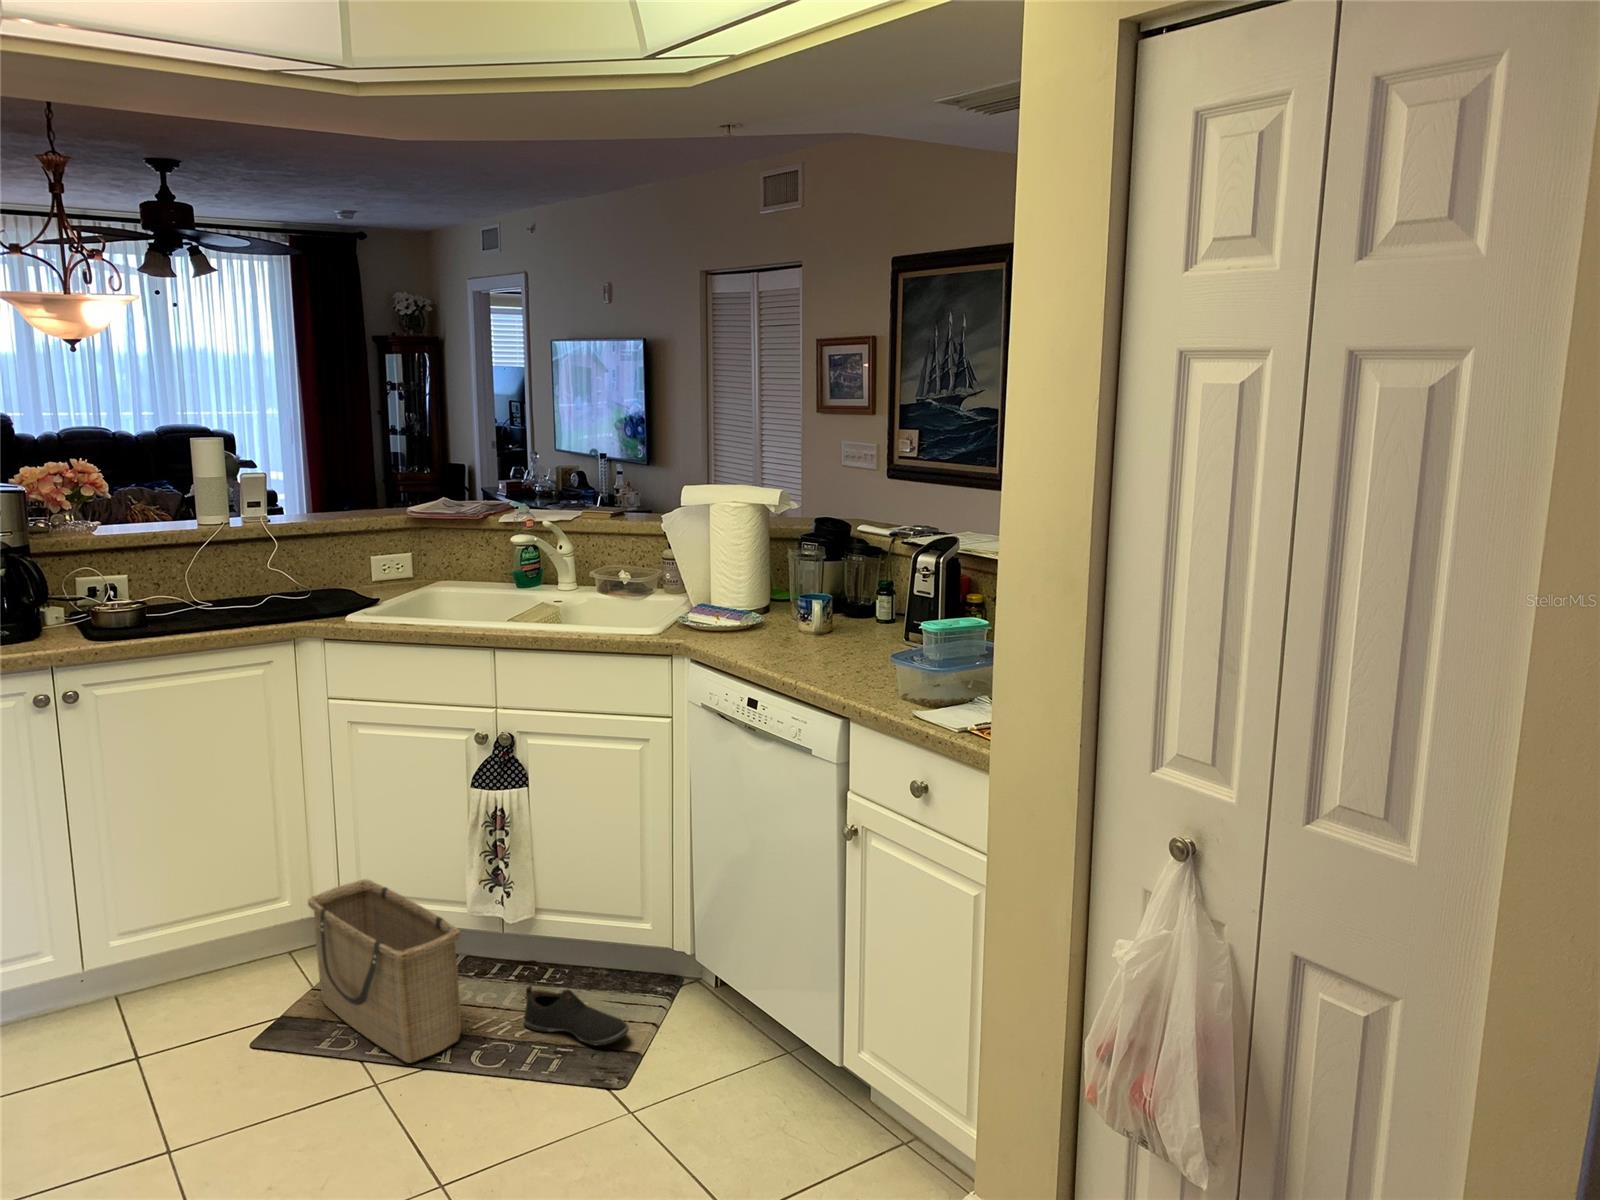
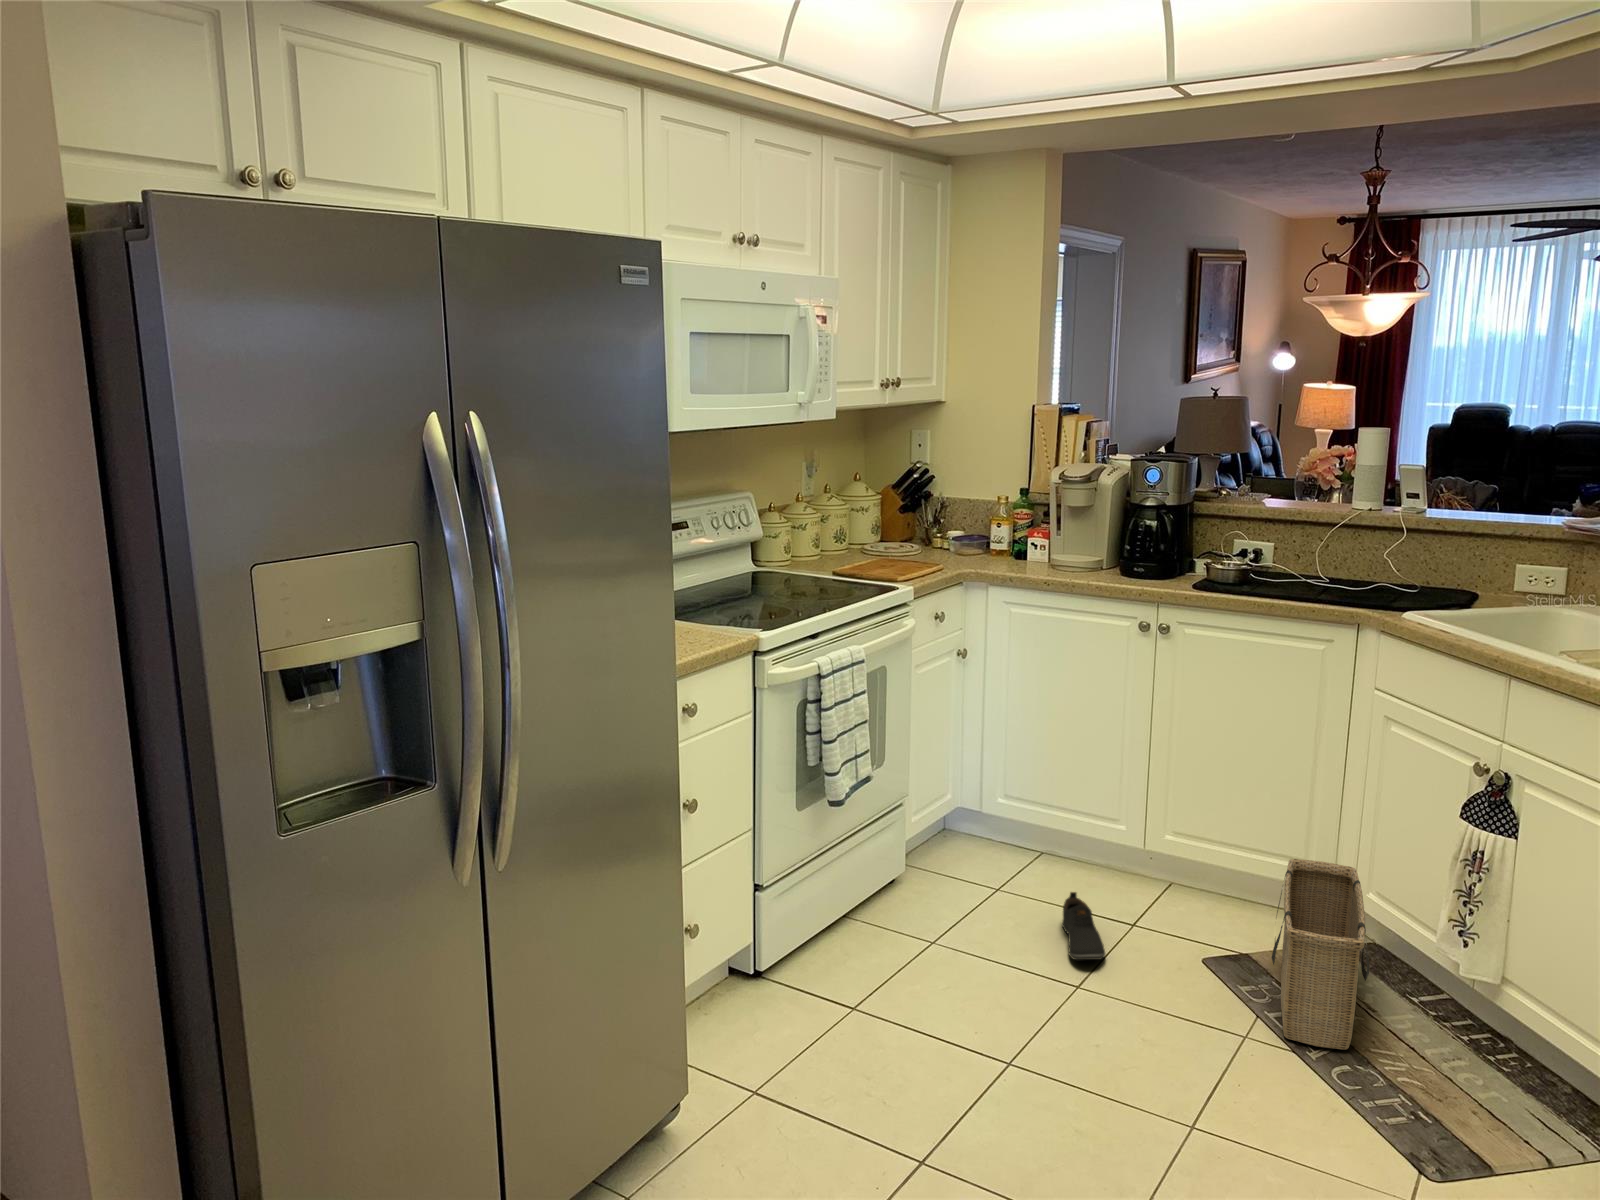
shoe: present [523,985,629,1045] -> present [1062,892,1105,960]

